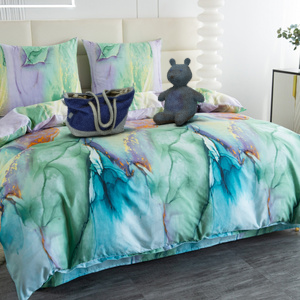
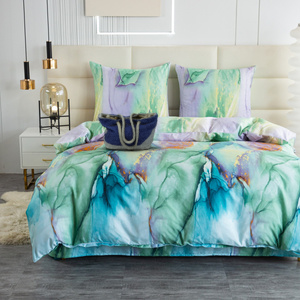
stuffed bear: present [153,58,205,125] -> none [182,90,228,149]

